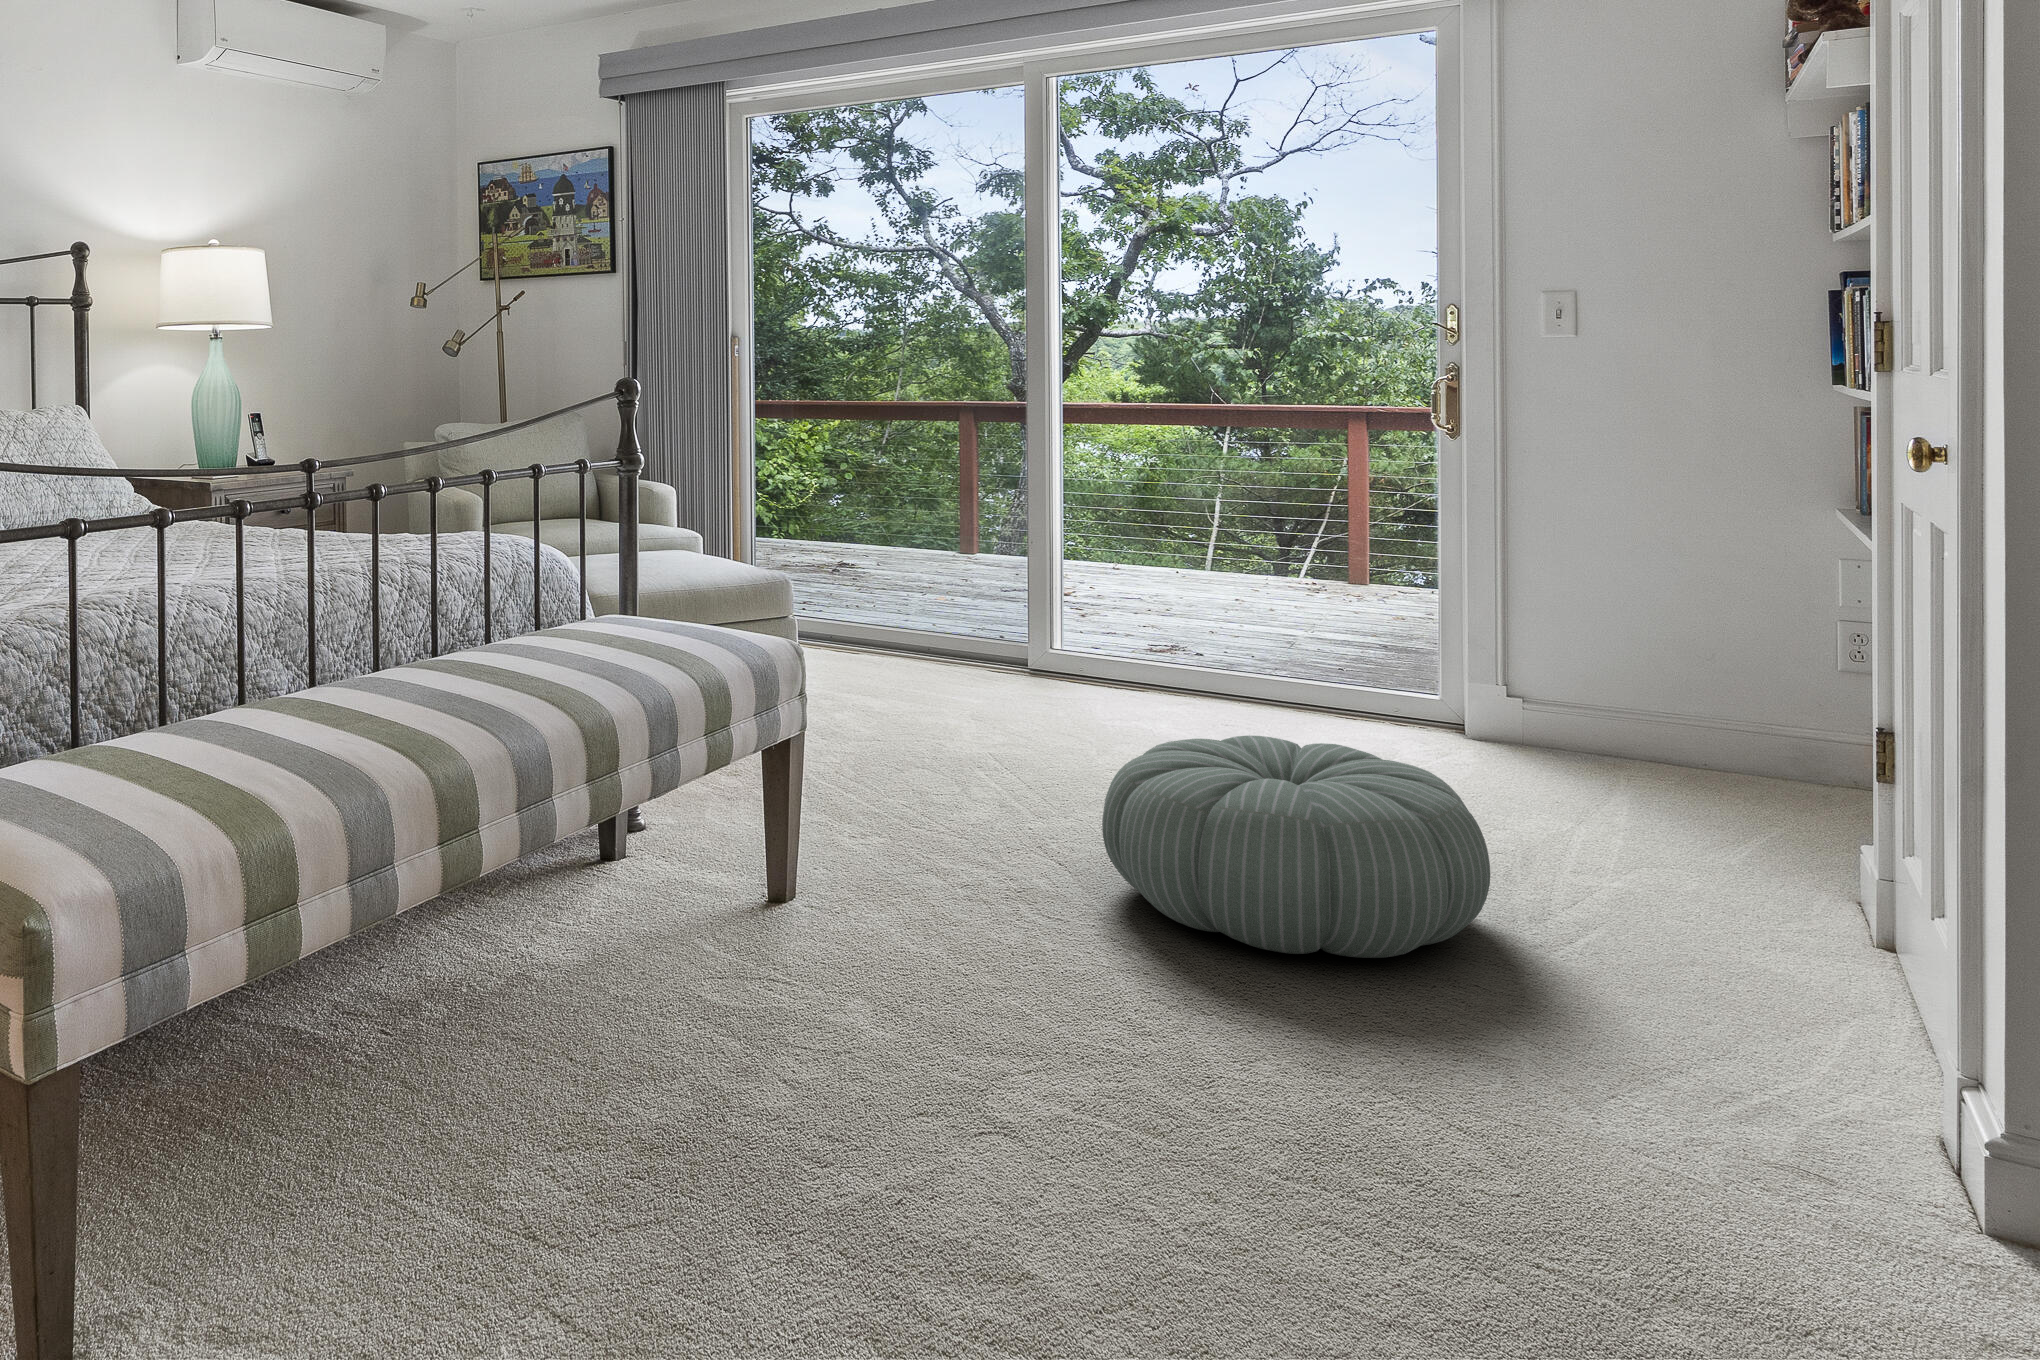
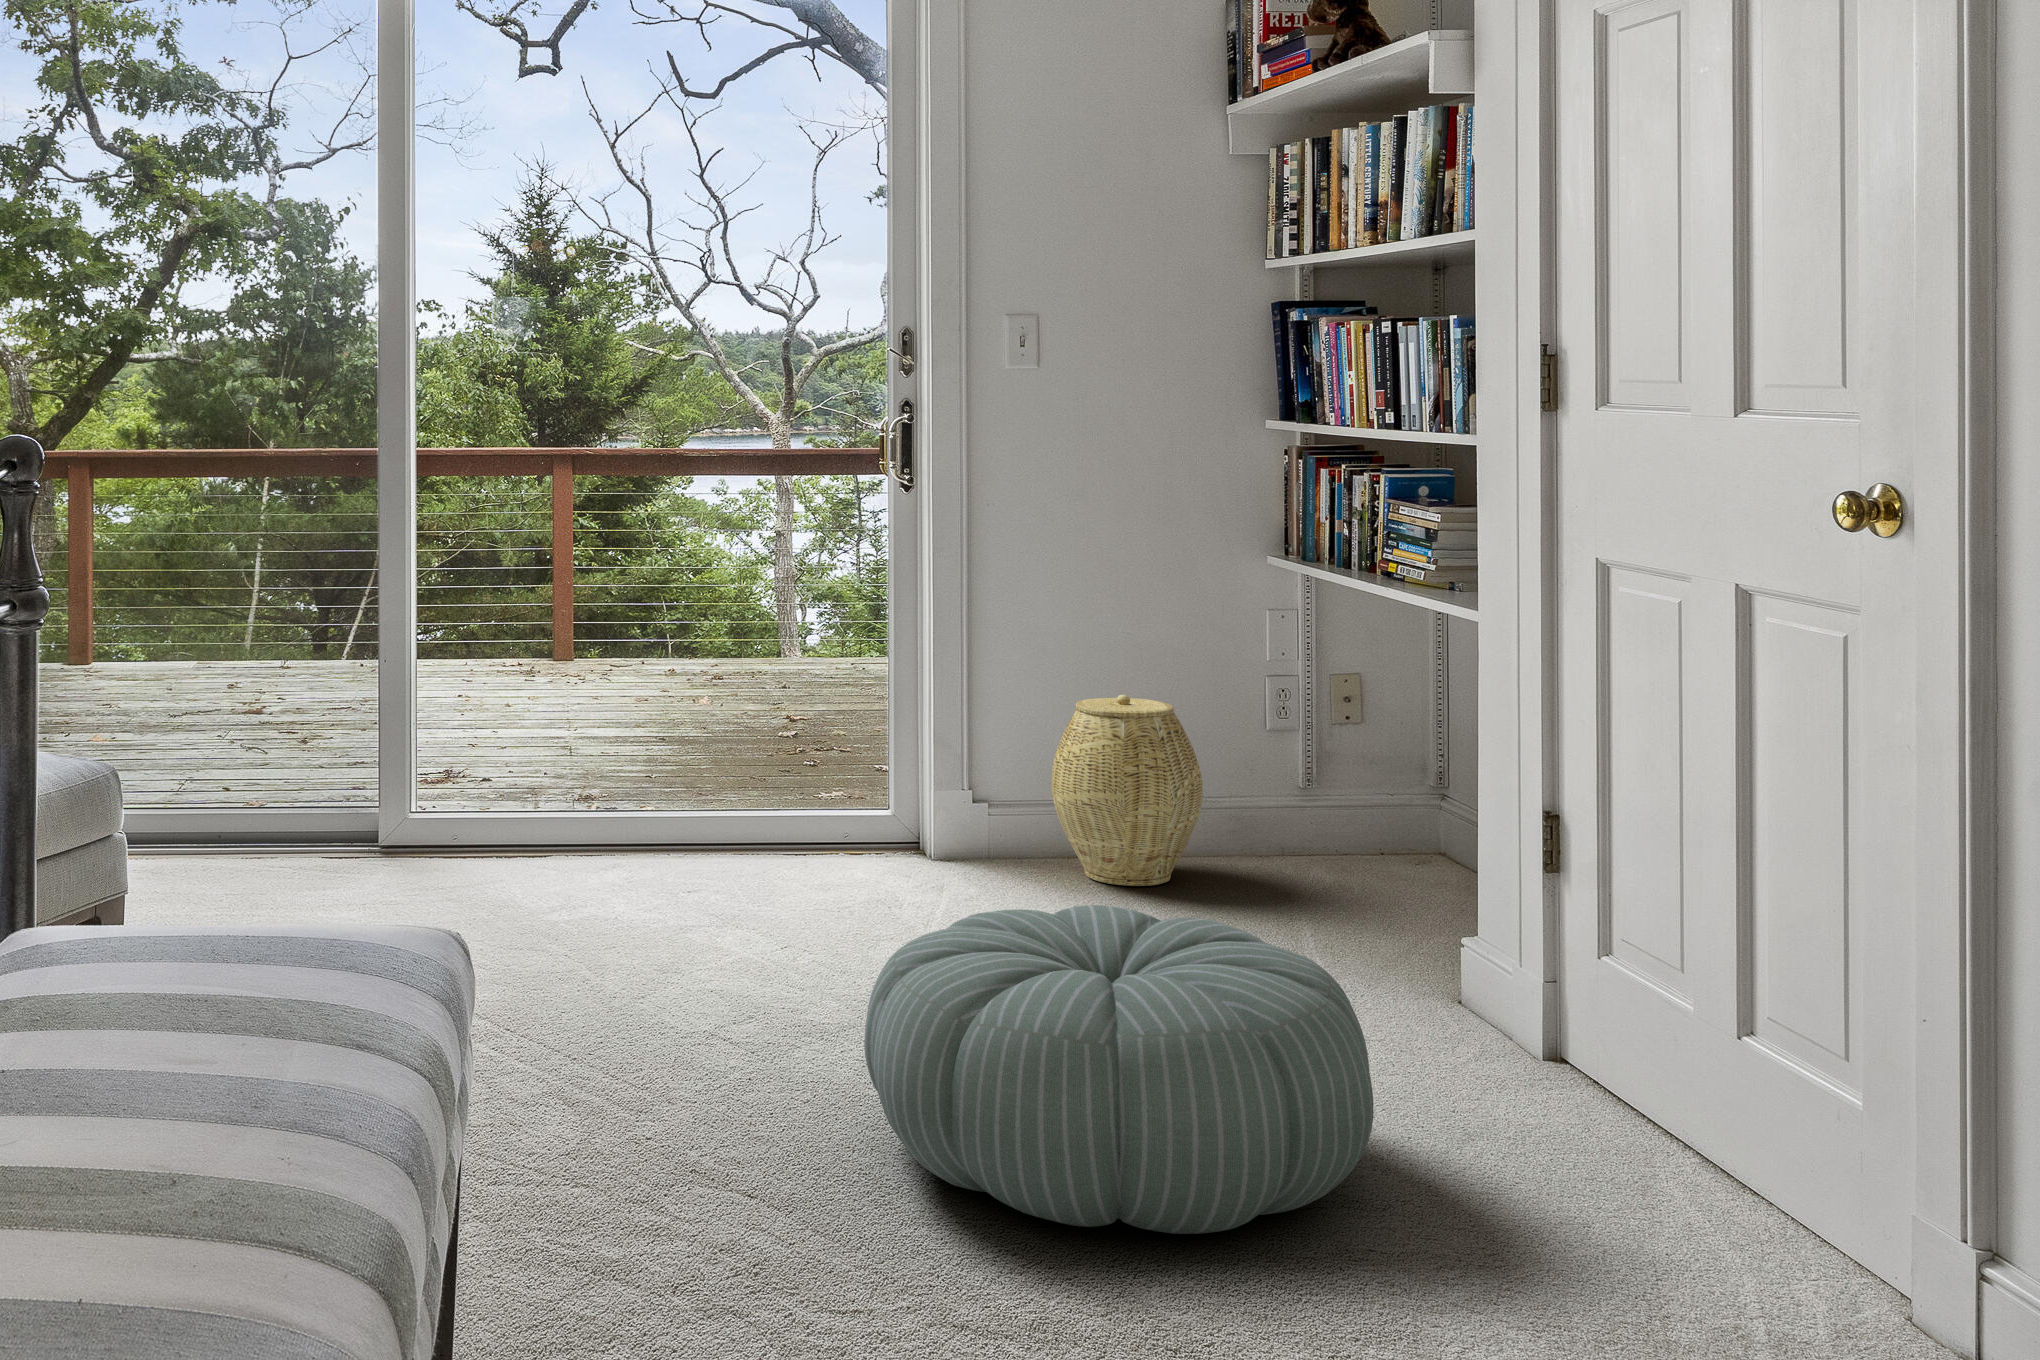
woven basket: none [1556,620,1711,785] -> present [1051,695,1203,886]

